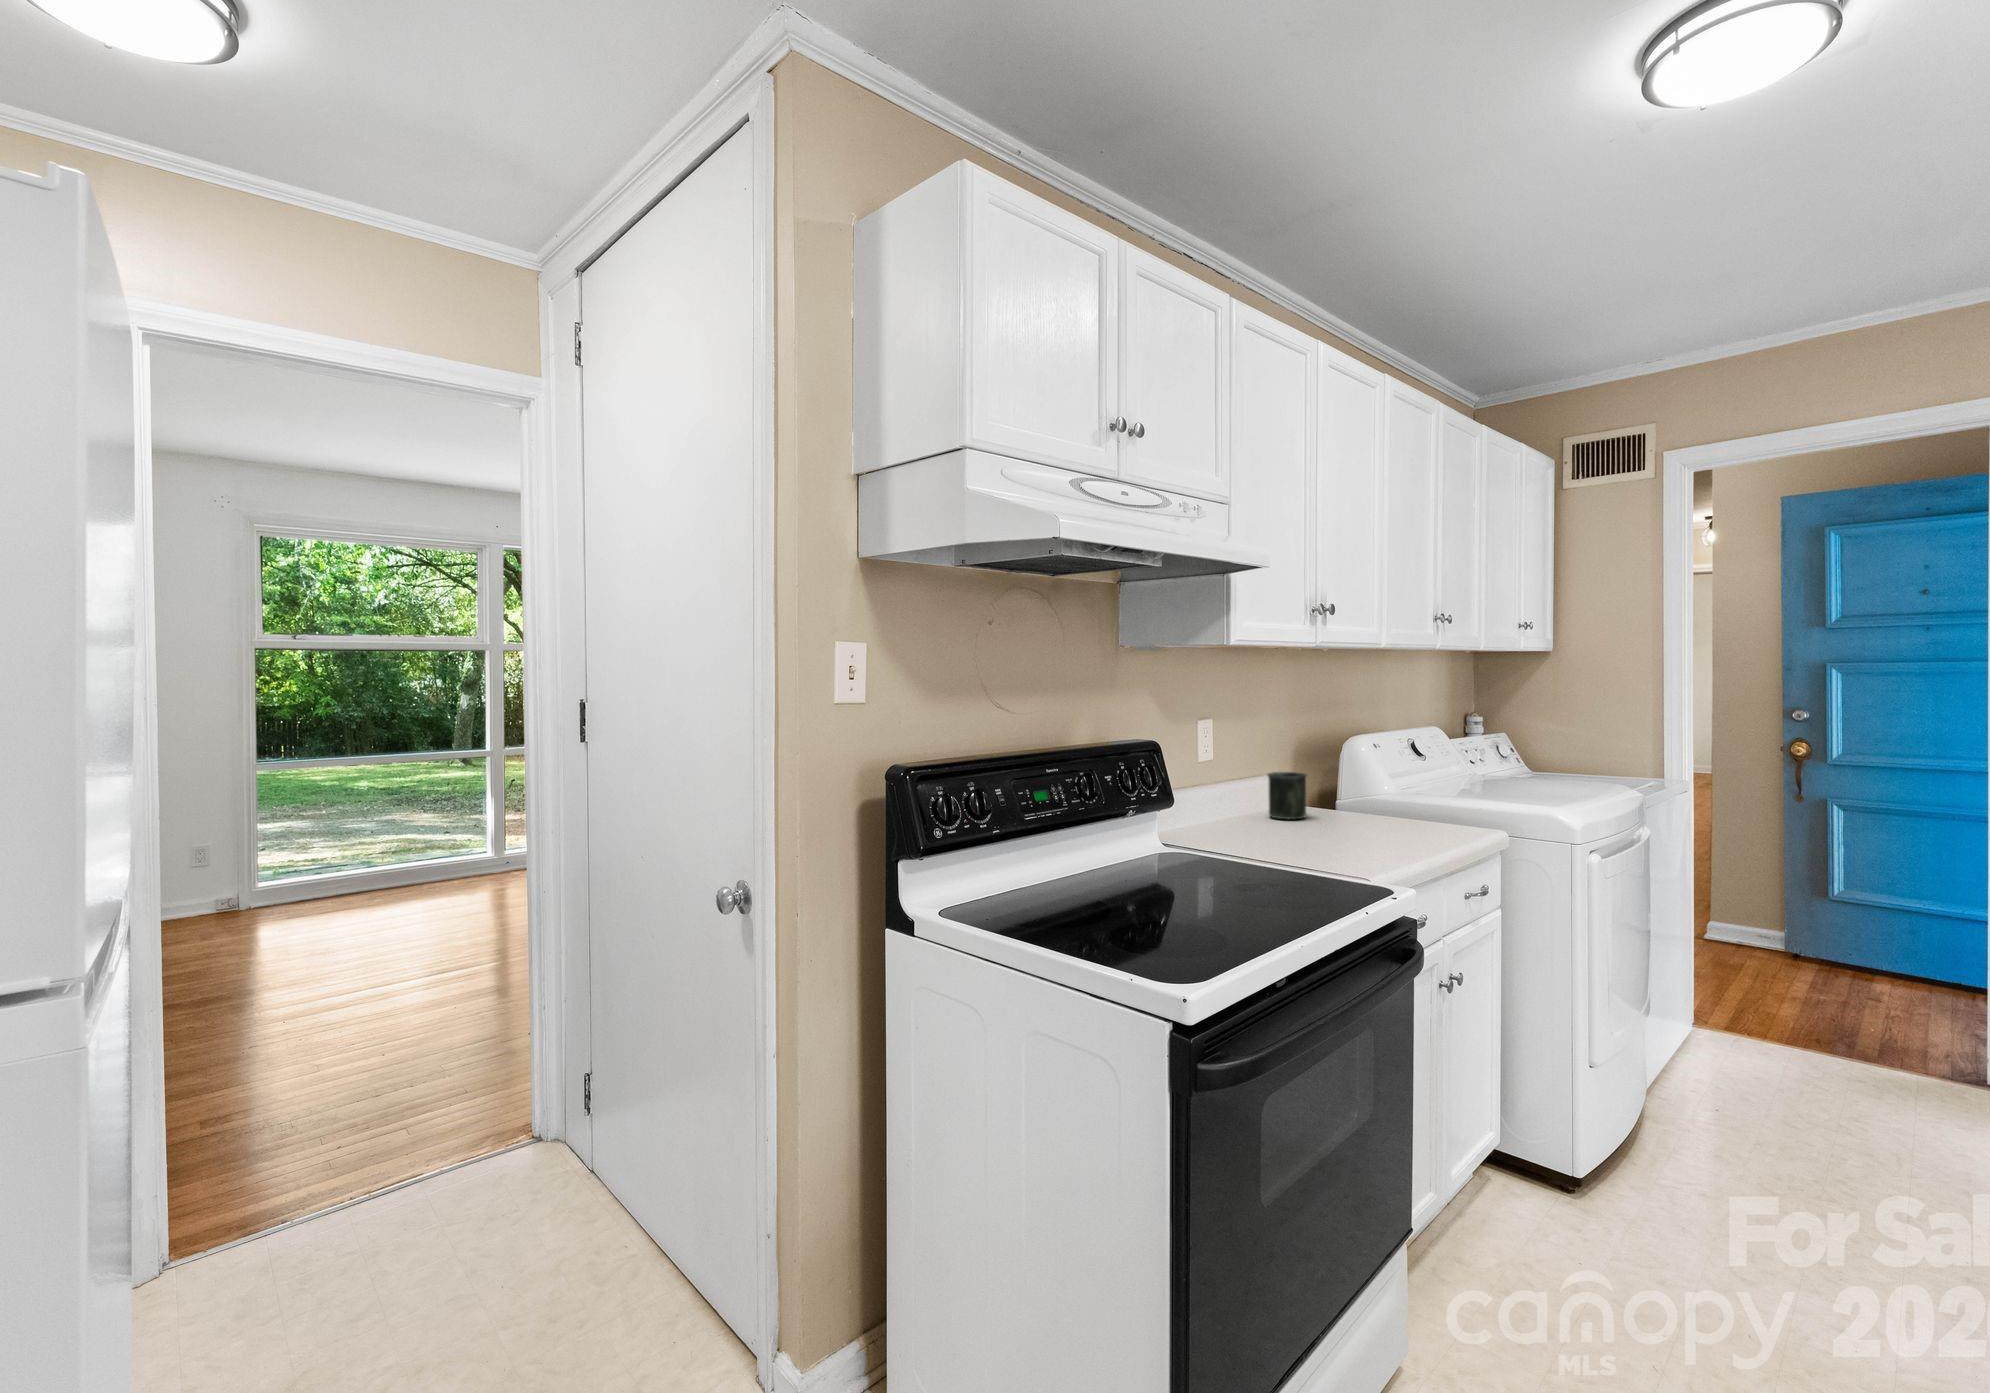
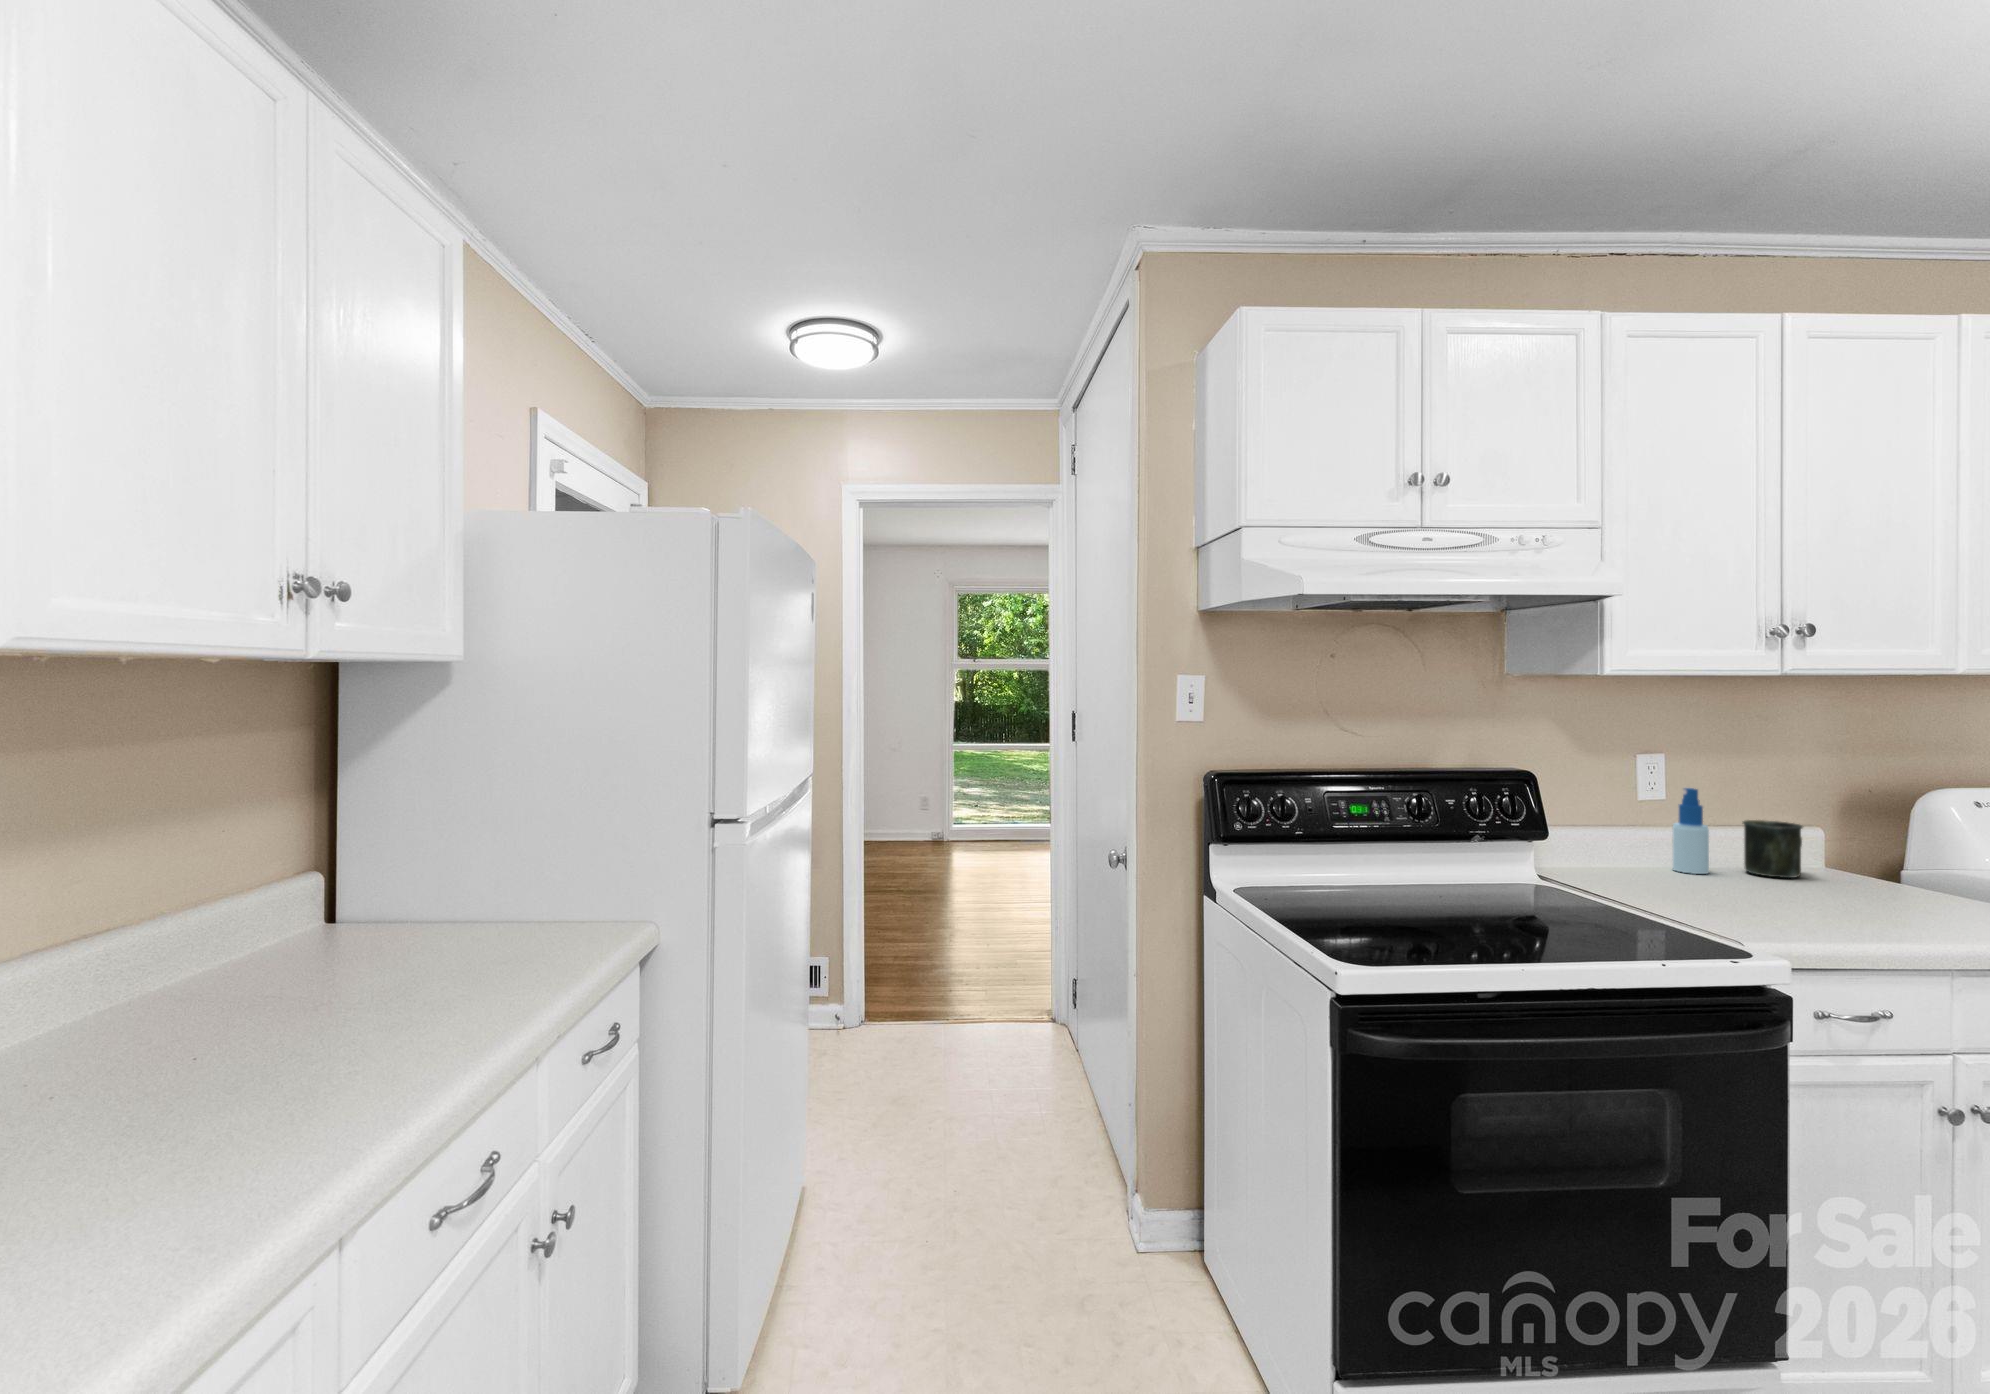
spray bottle: none [1228,749,1254,825] -> present [1673,788,1709,874]

